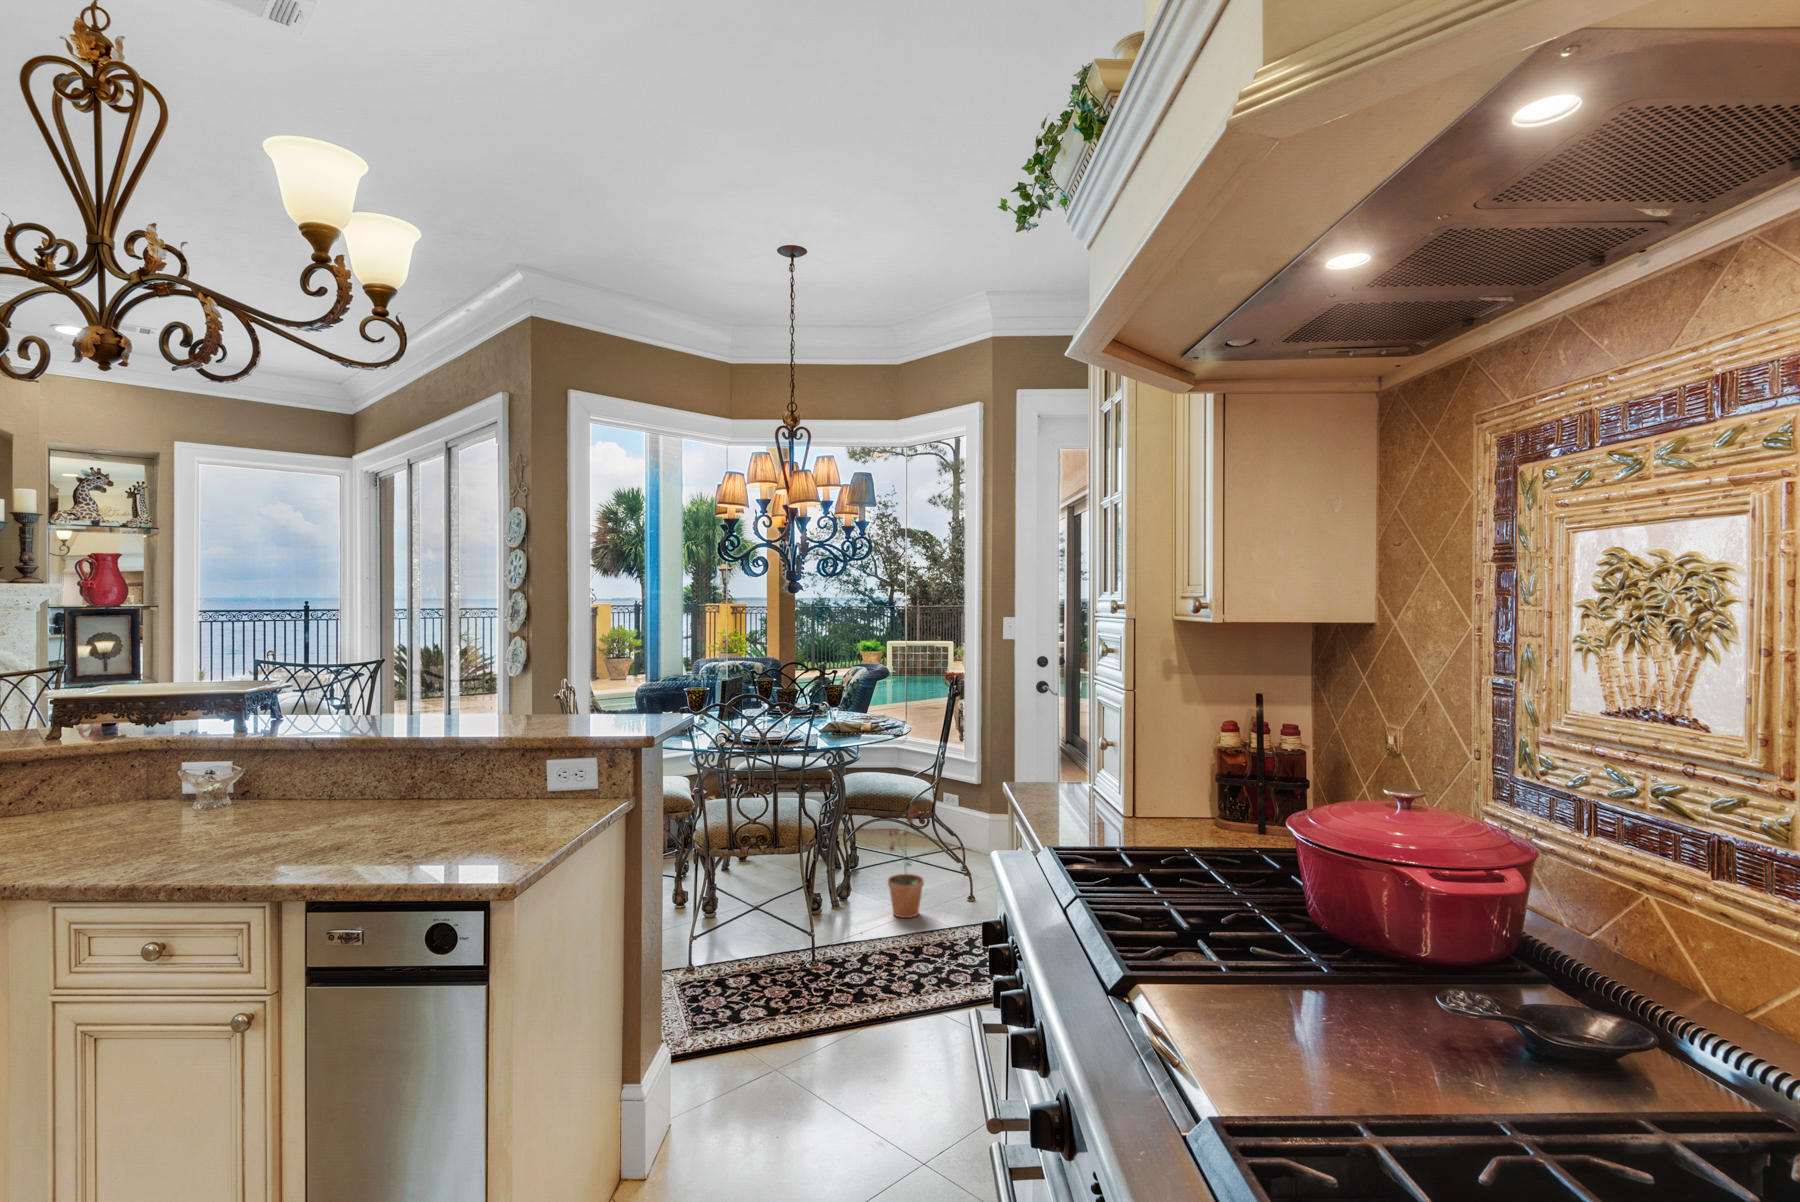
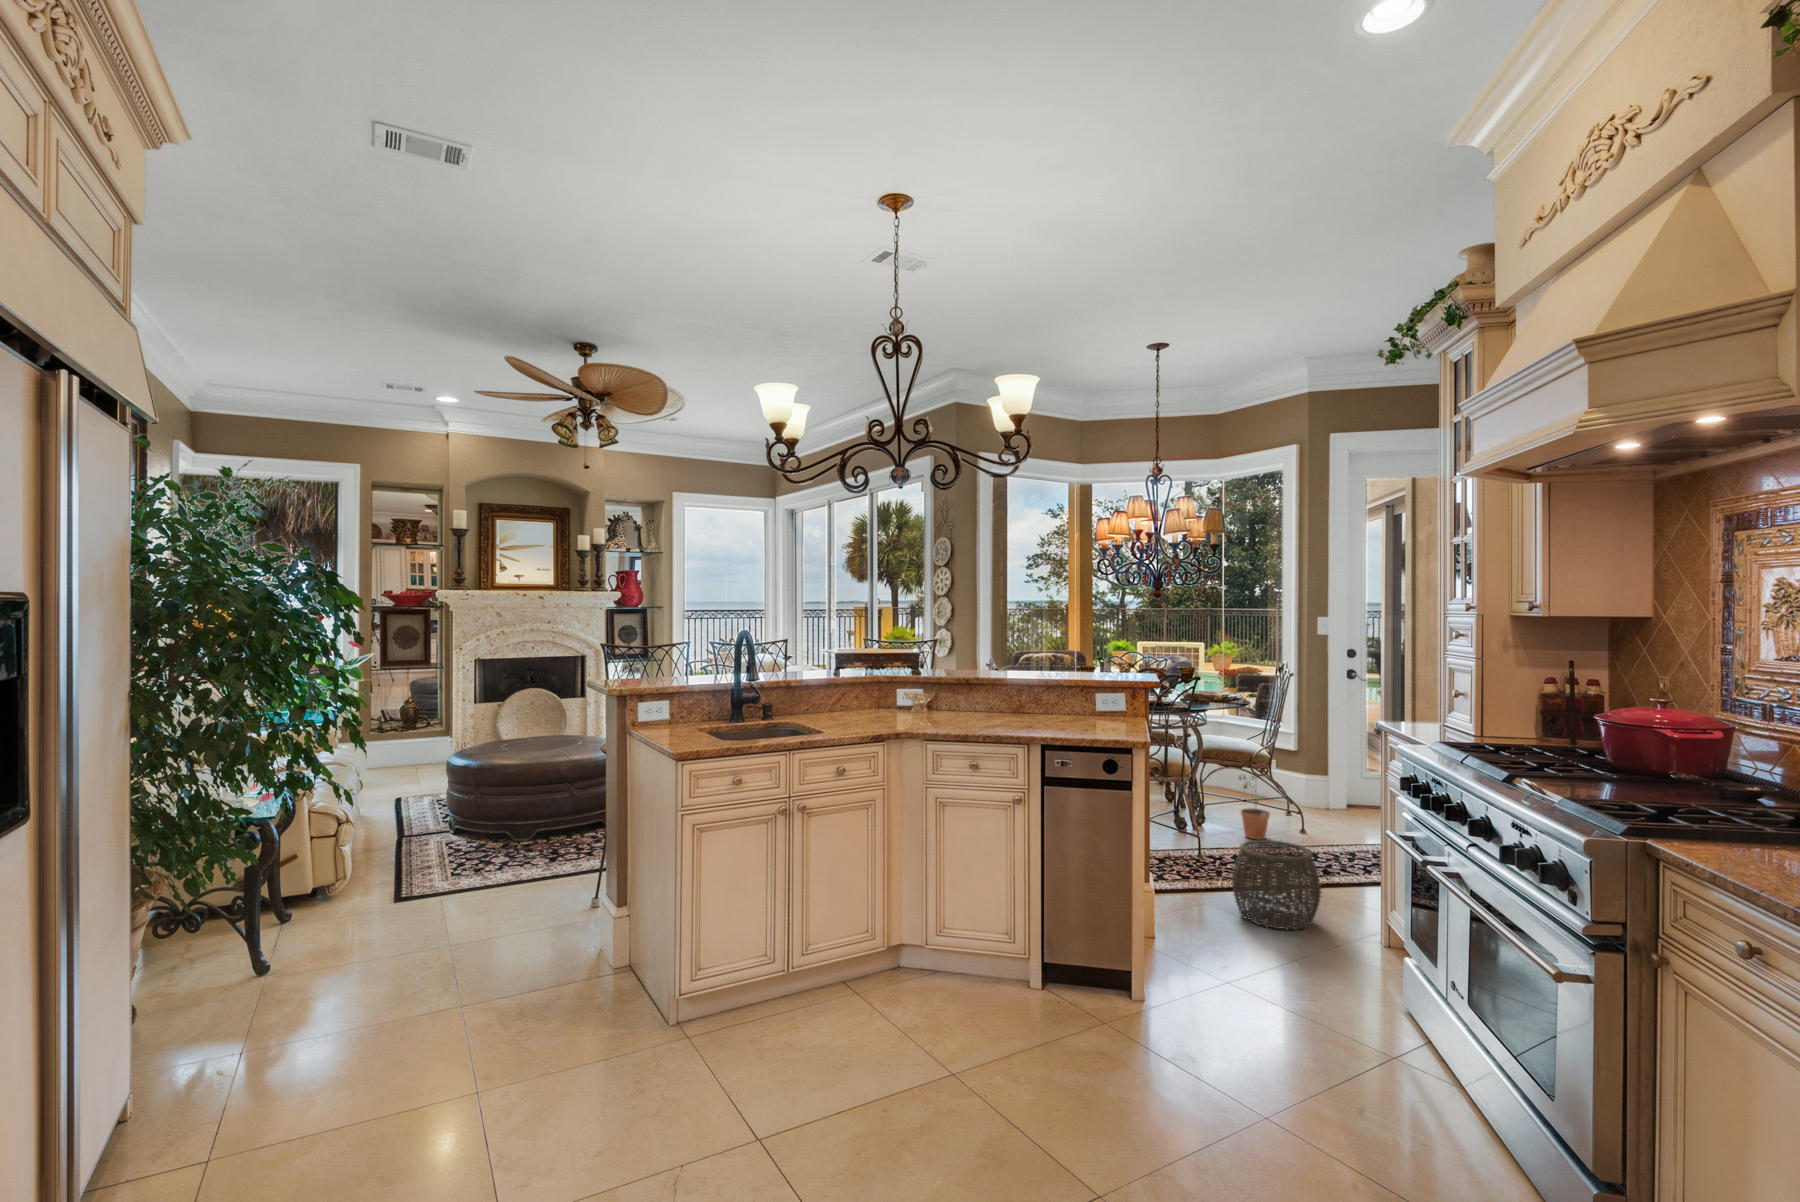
woven basket: none [803,963,931,1122] -> present [1232,840,1321,930]

